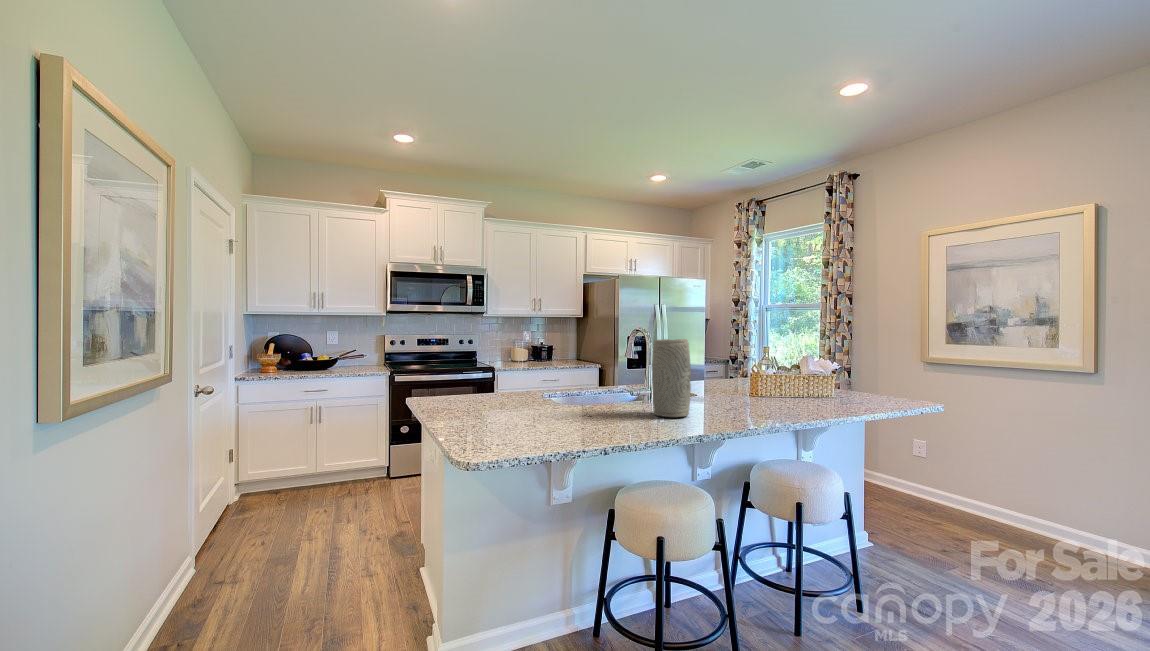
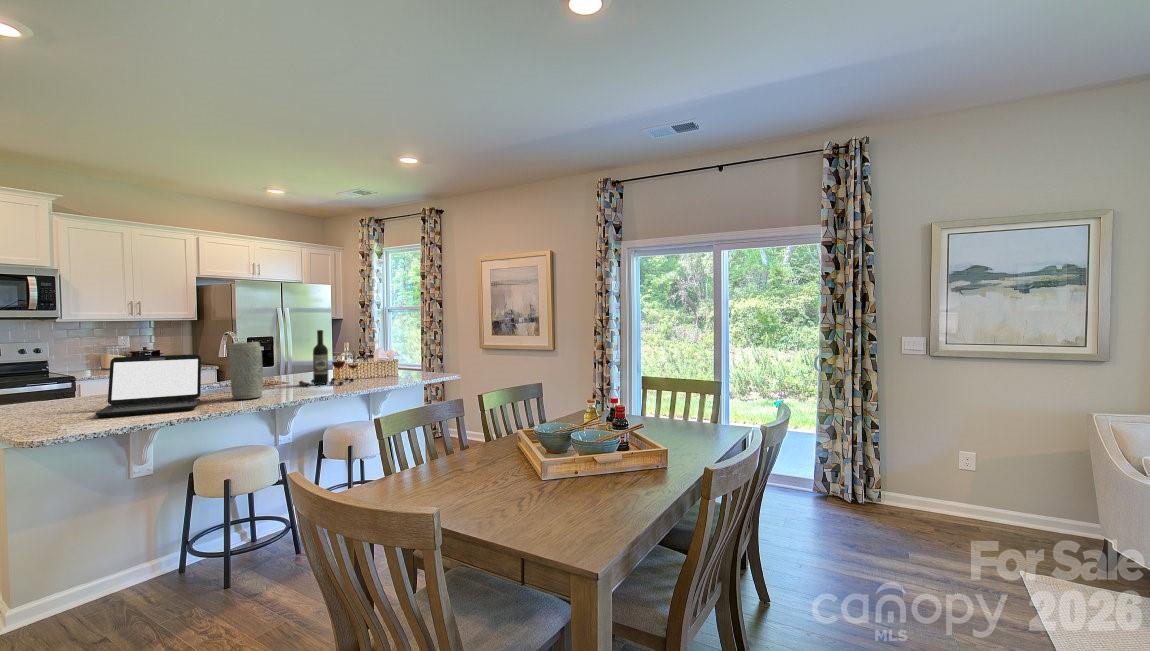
wine bottle: none [715,327,801,406] -> present [299,330,358,386]
laptop: none [522,351,624,429] -> present [96,355,201,418]

